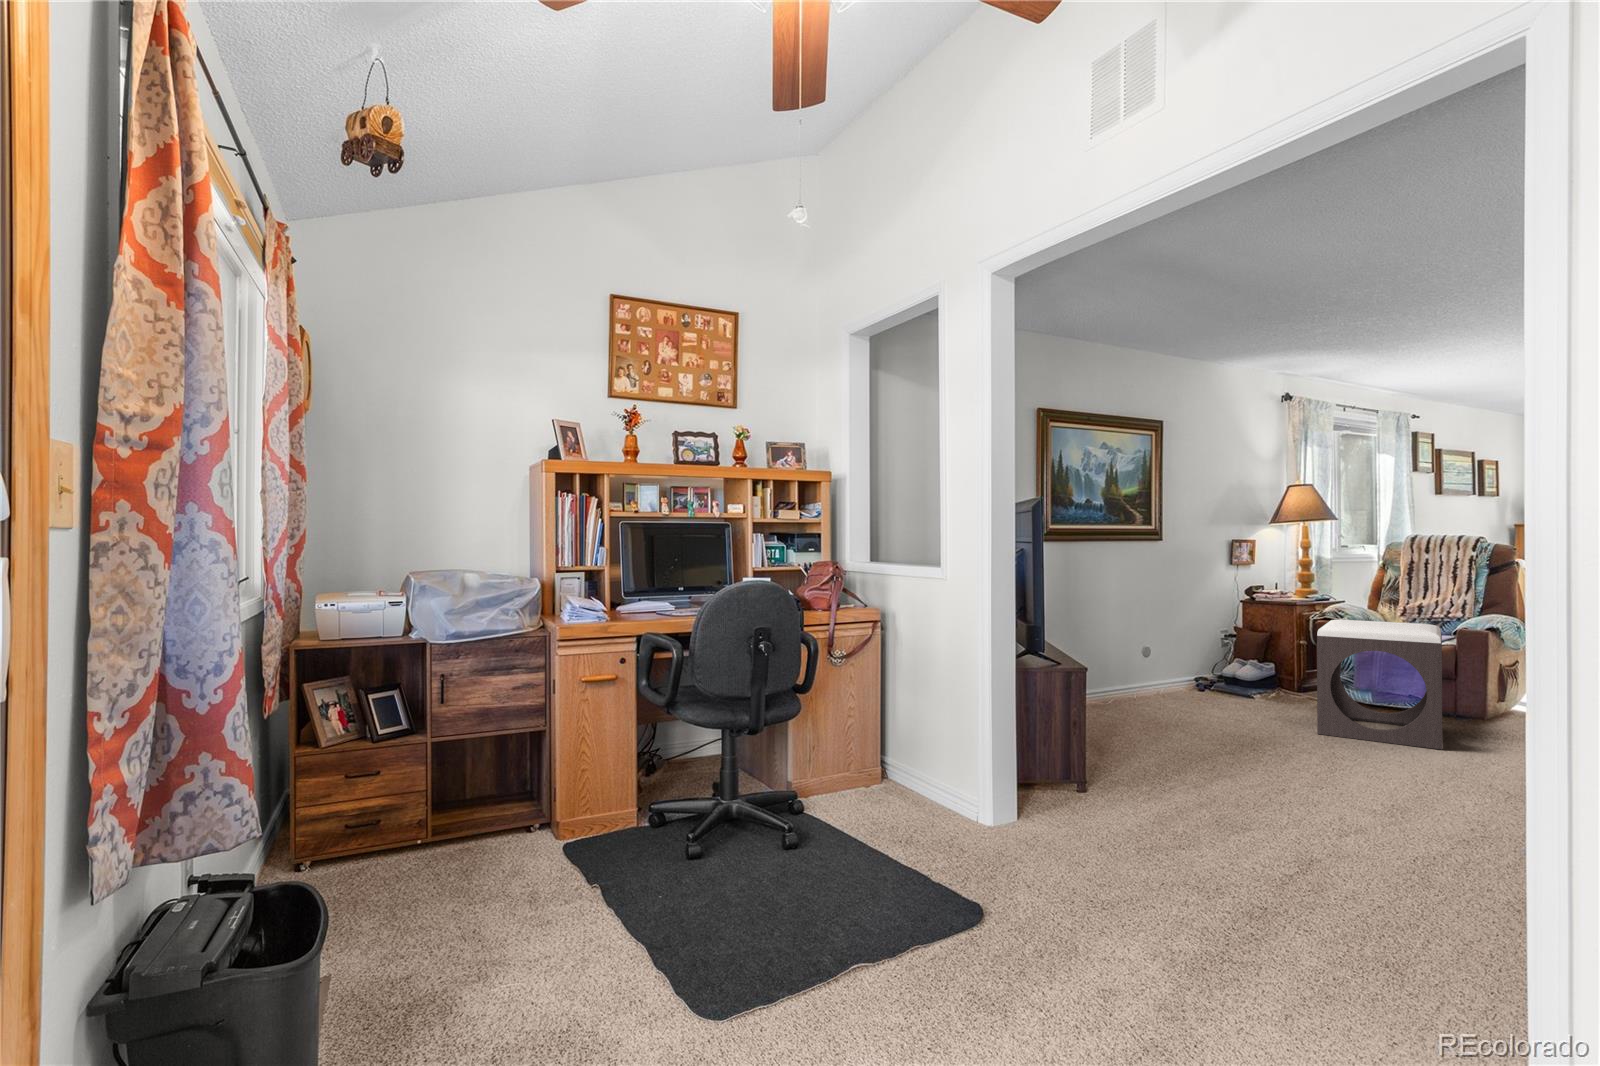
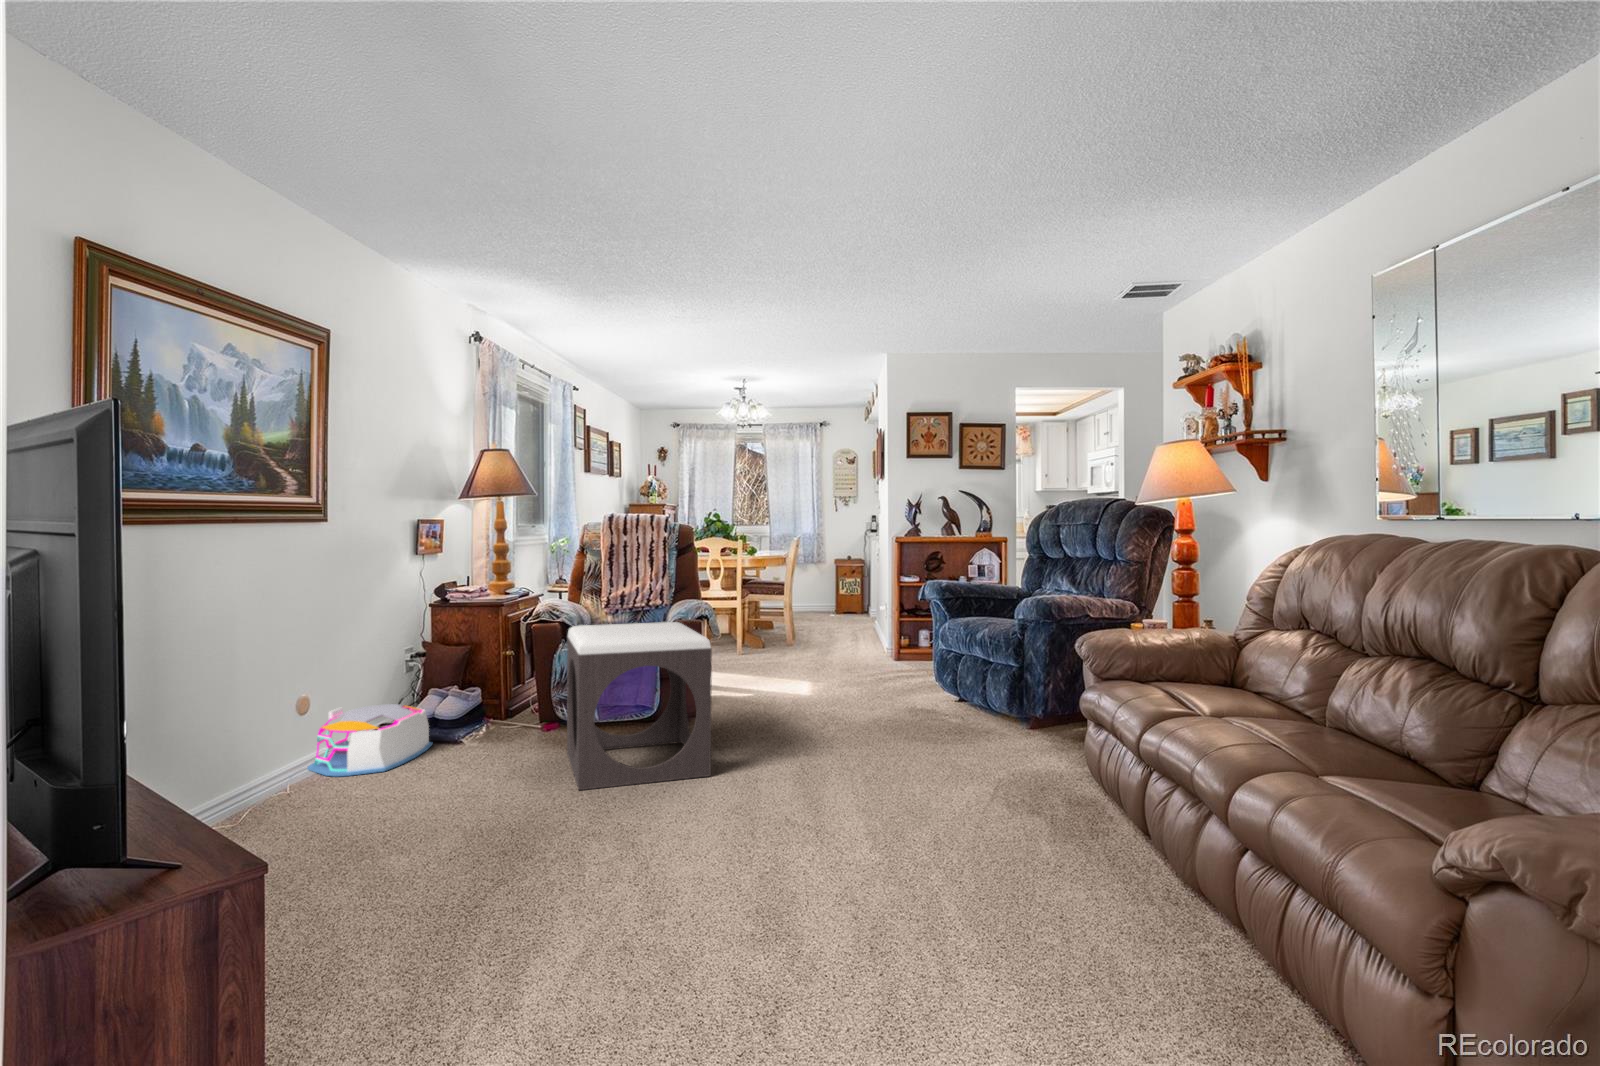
storage bin: none [1149,660,1231,702] -> present [307,704,432,776]

